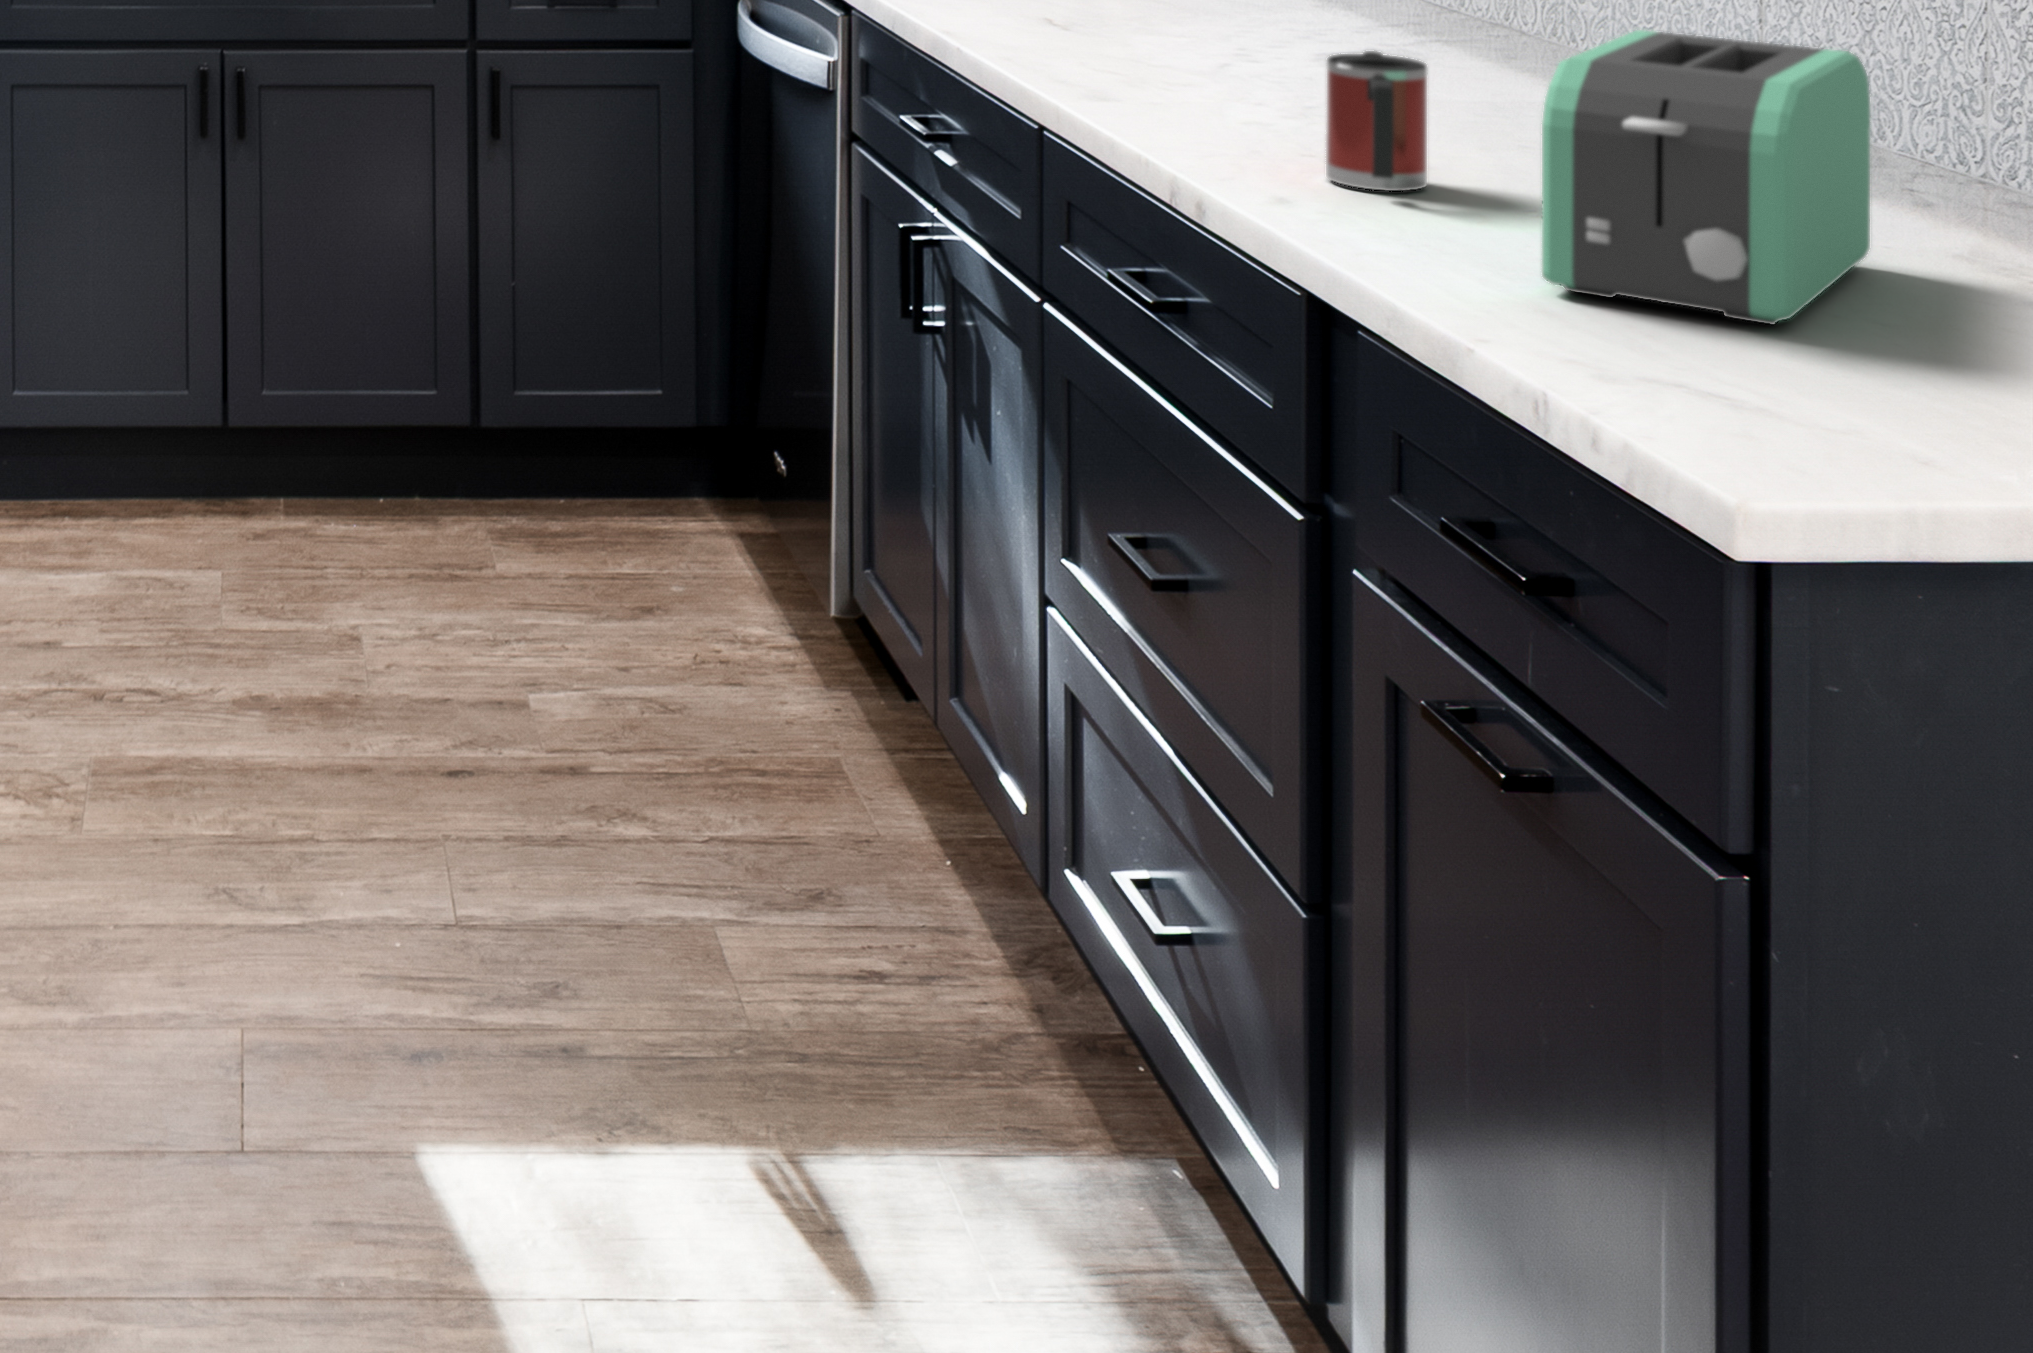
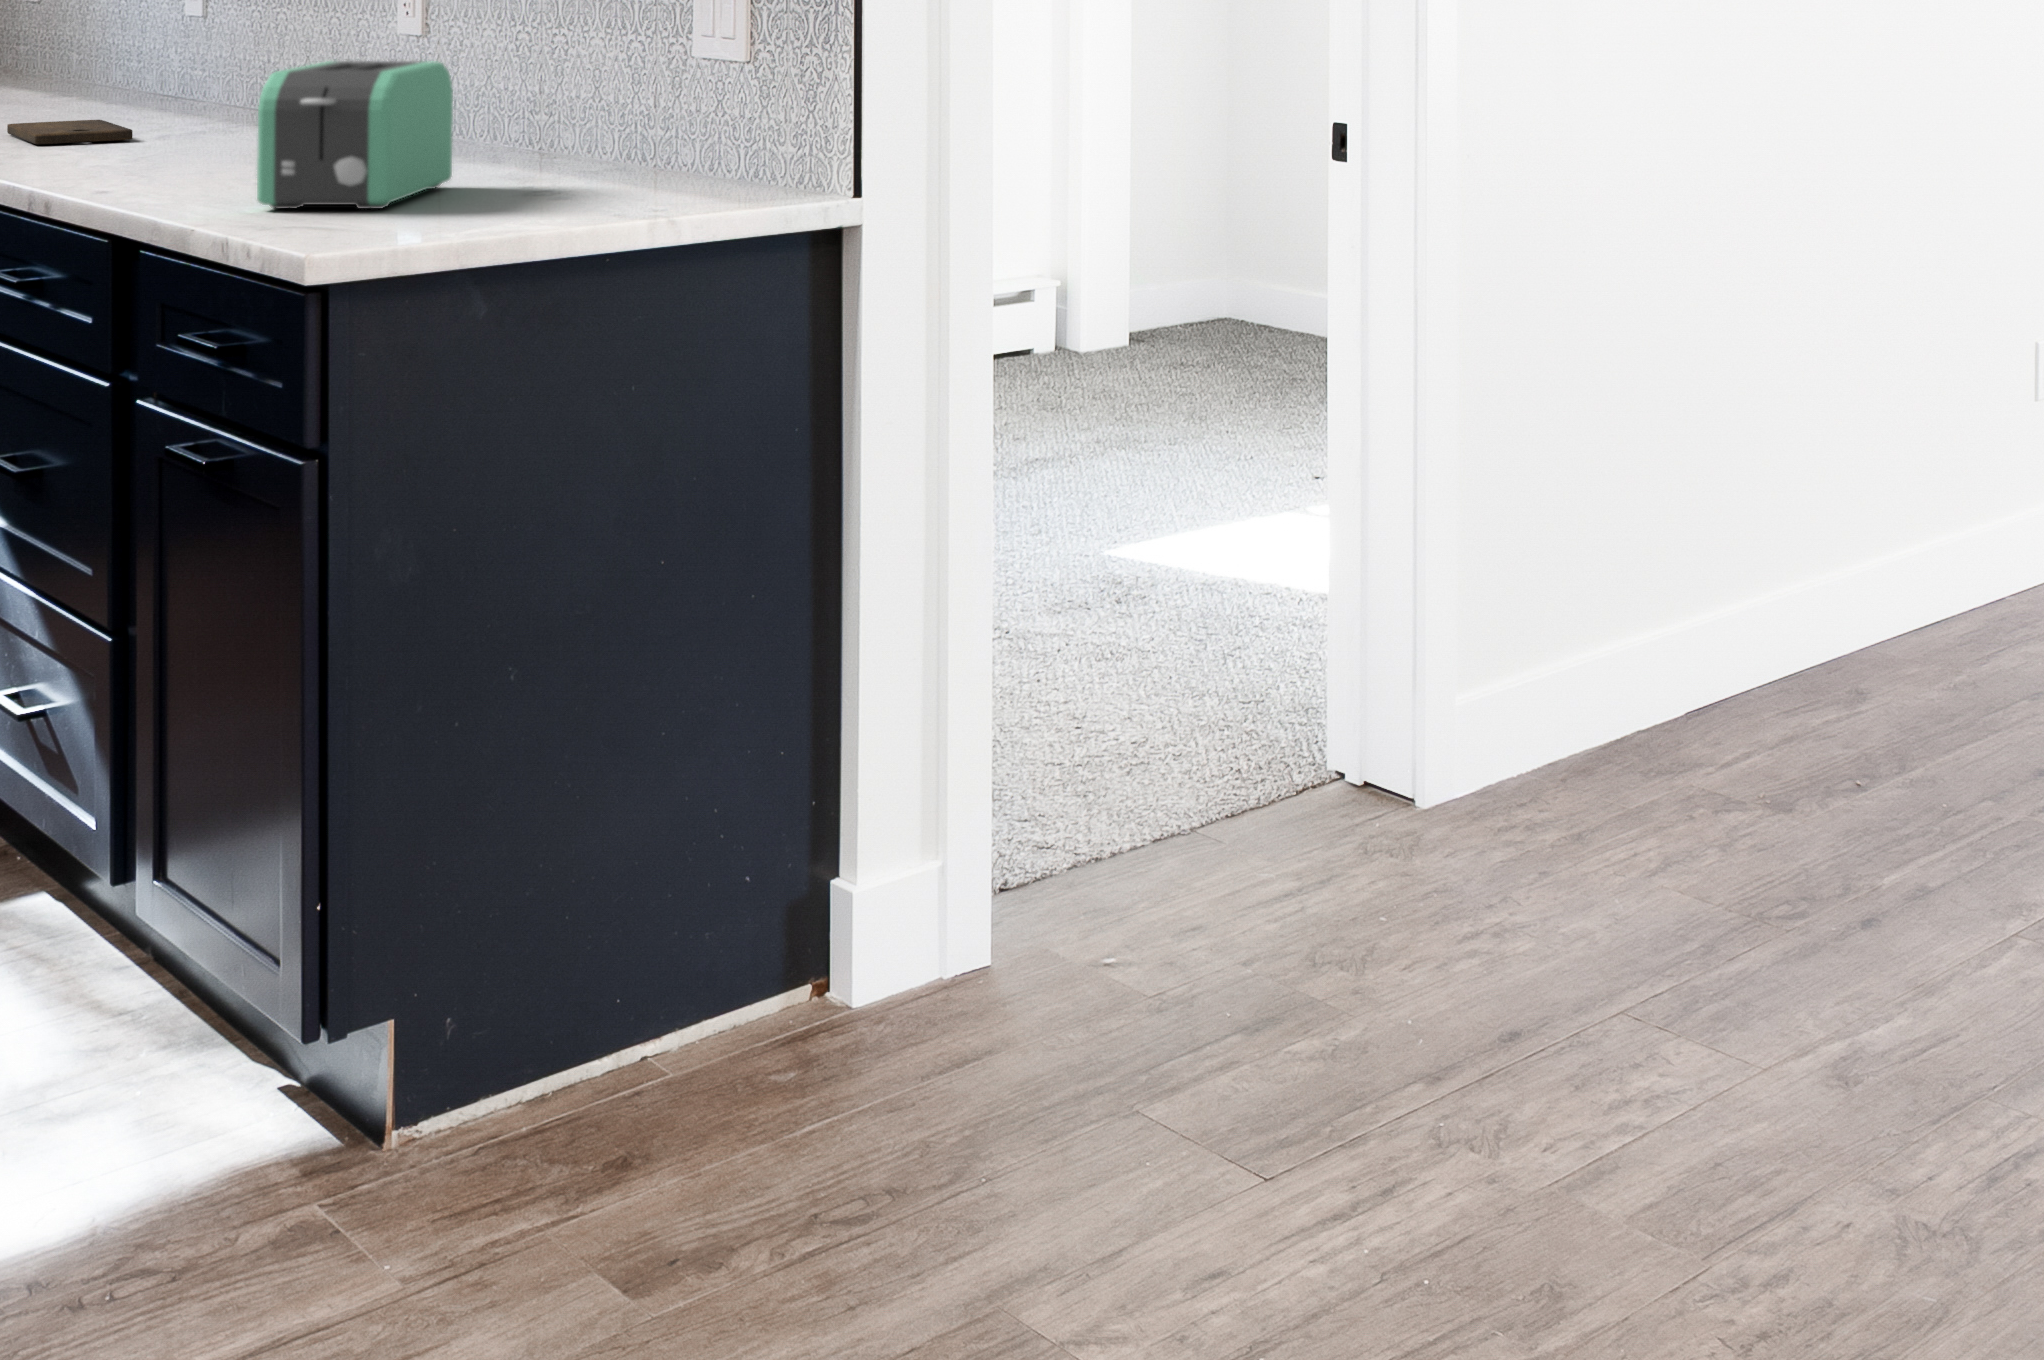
cutting board: none [1113,13,1283,59] -> present [7,120,133,144]
mug: present [1326,51,1428,191] -> none [142,100,209,185]

